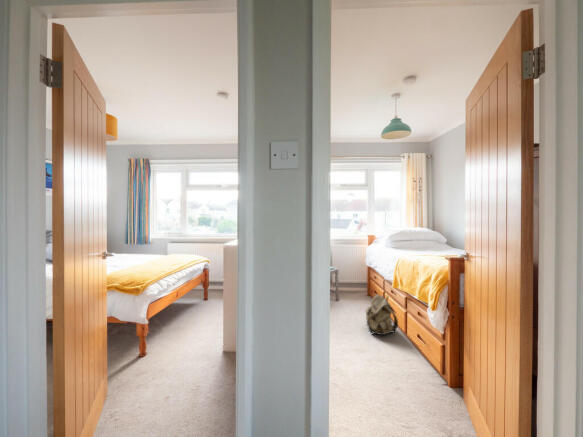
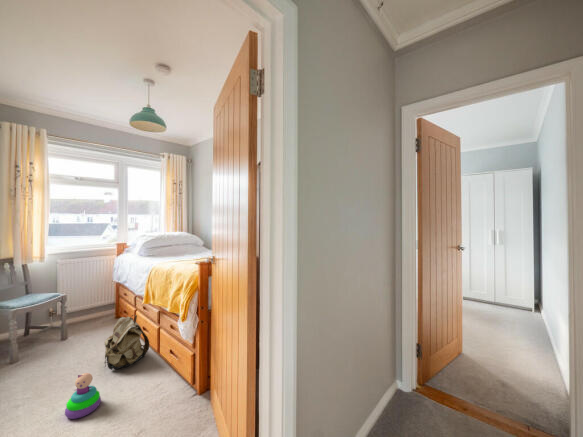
stacking toy: none [347,326,367,357] -> present [65,373,101,419]

